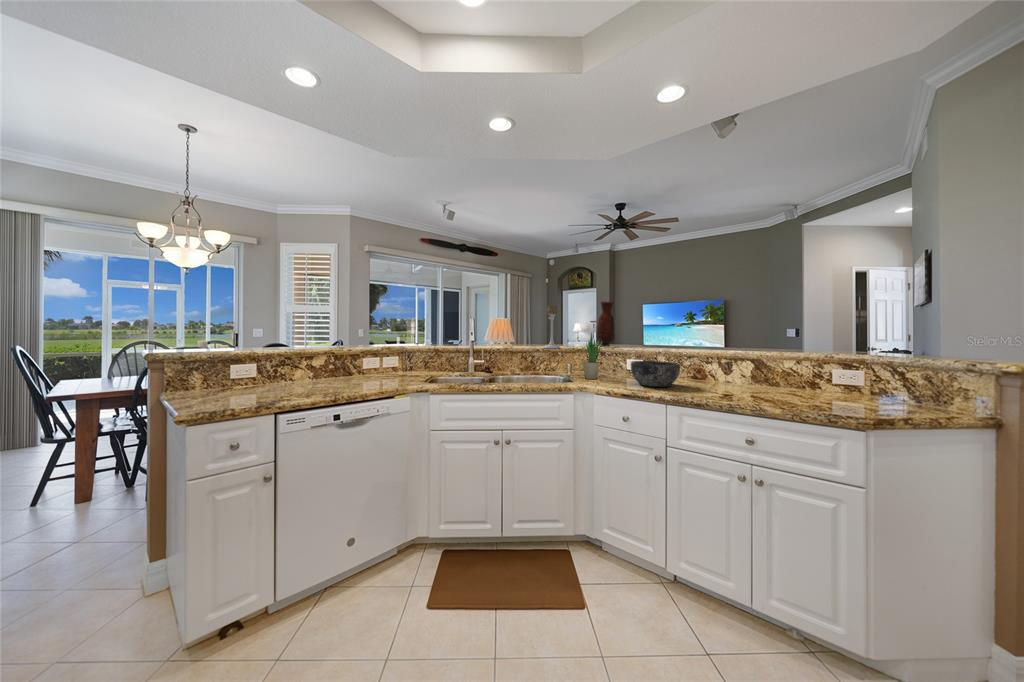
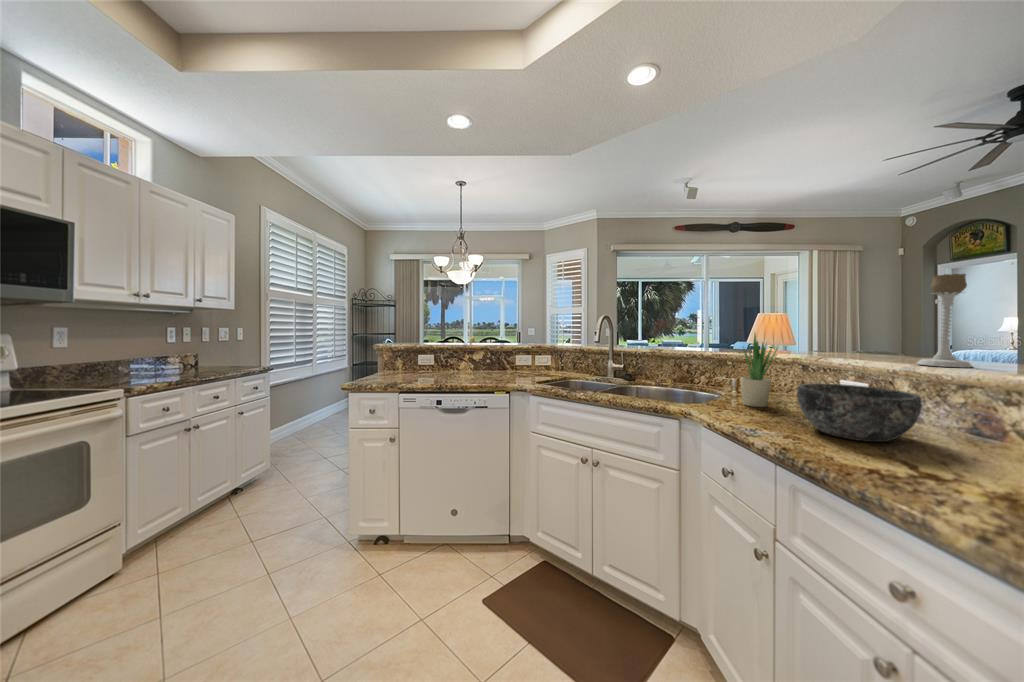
vase: present [596,301,615,346] -> none [838,277,882,356]
candle holder: present [543,306,560,349] -> present [917,274,973,367]

